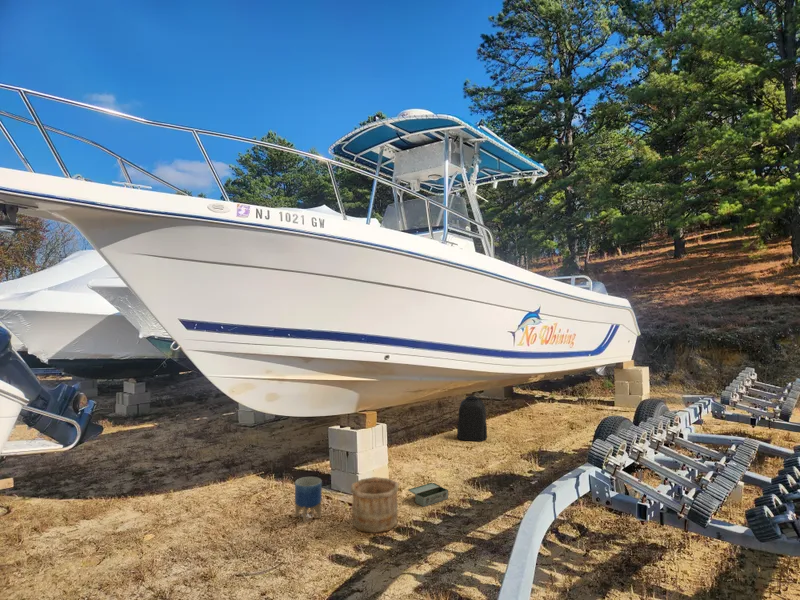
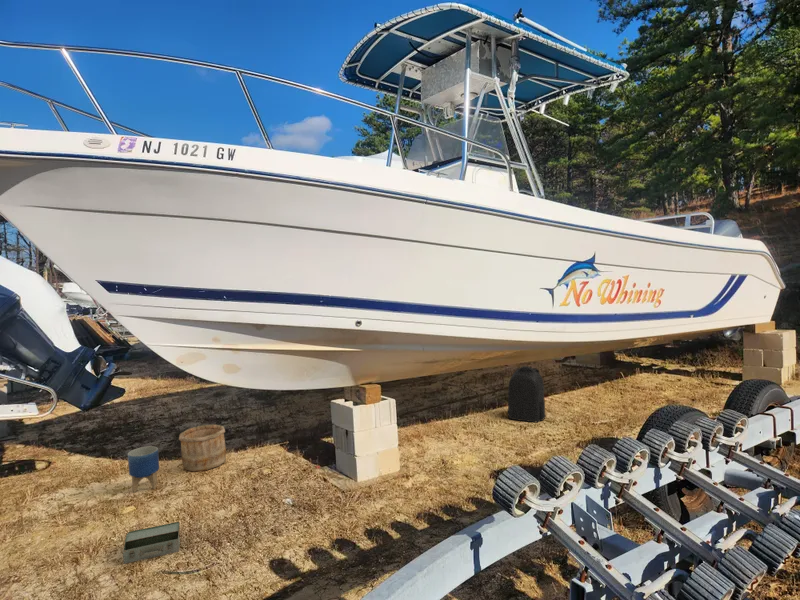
planter: present [295,477,322,523] -> present [128,446,159,493]
wooden bucket: present [351,477,398,533] -> present [179,425,226,471]
toolbox: present [408,483,448,507] -> present [123,522,180,564]

